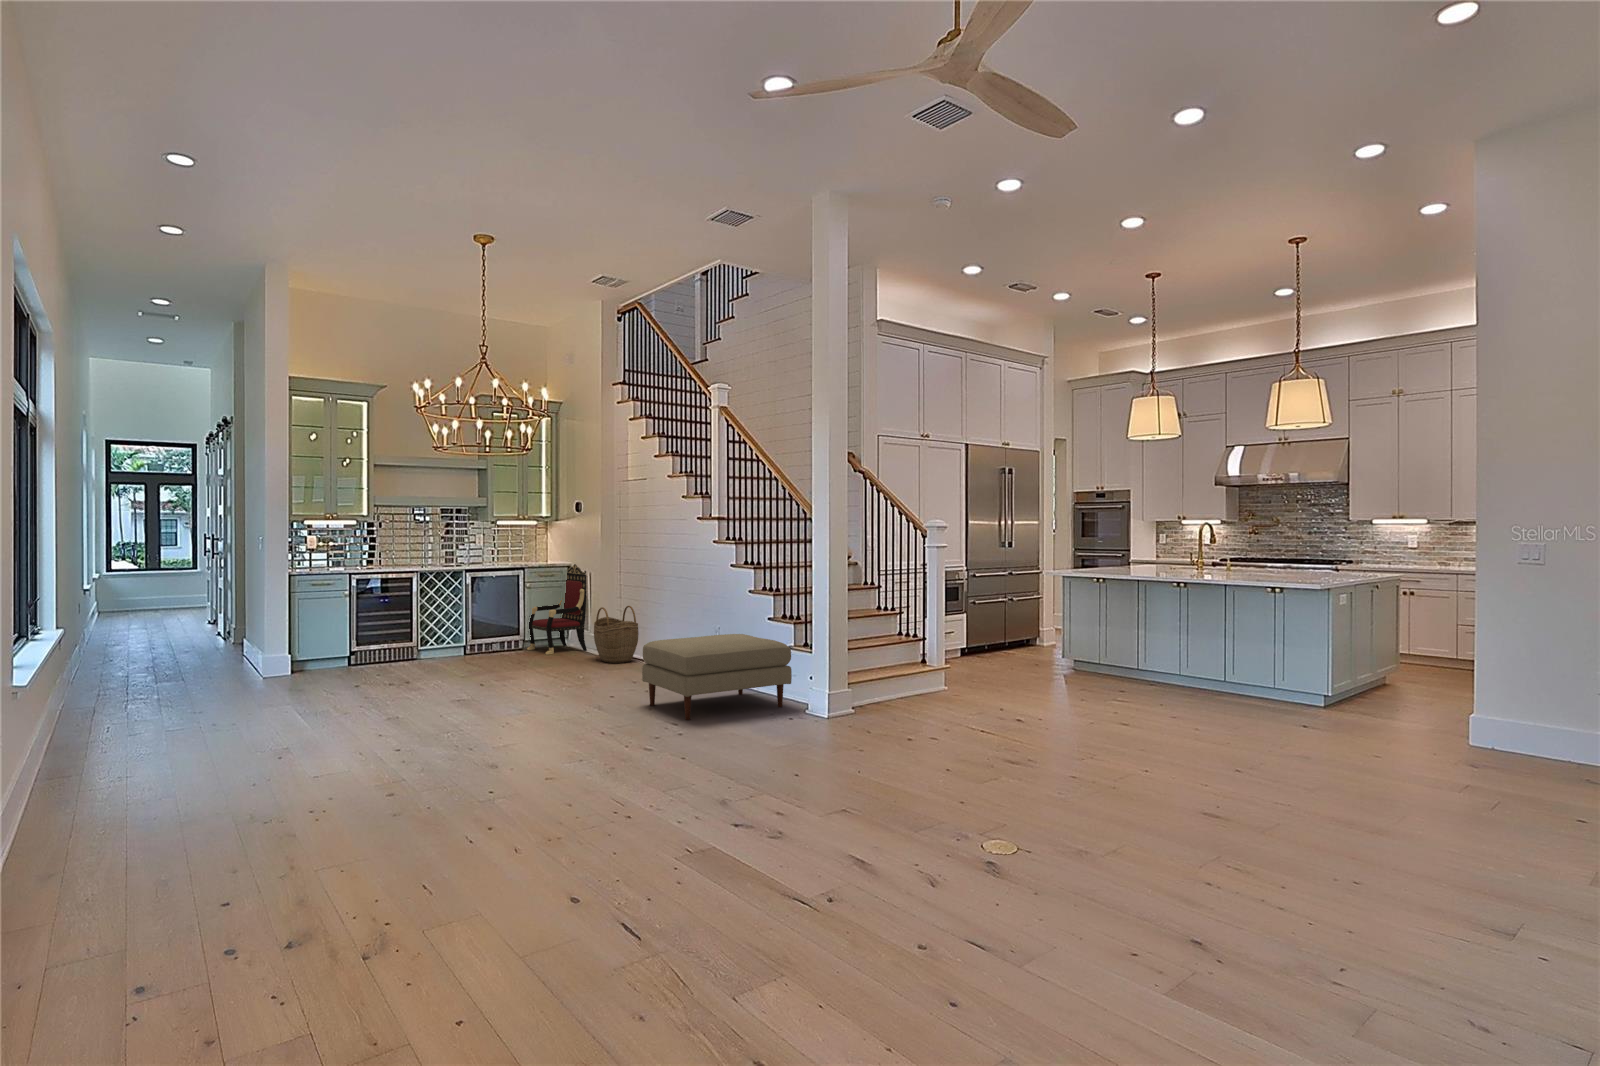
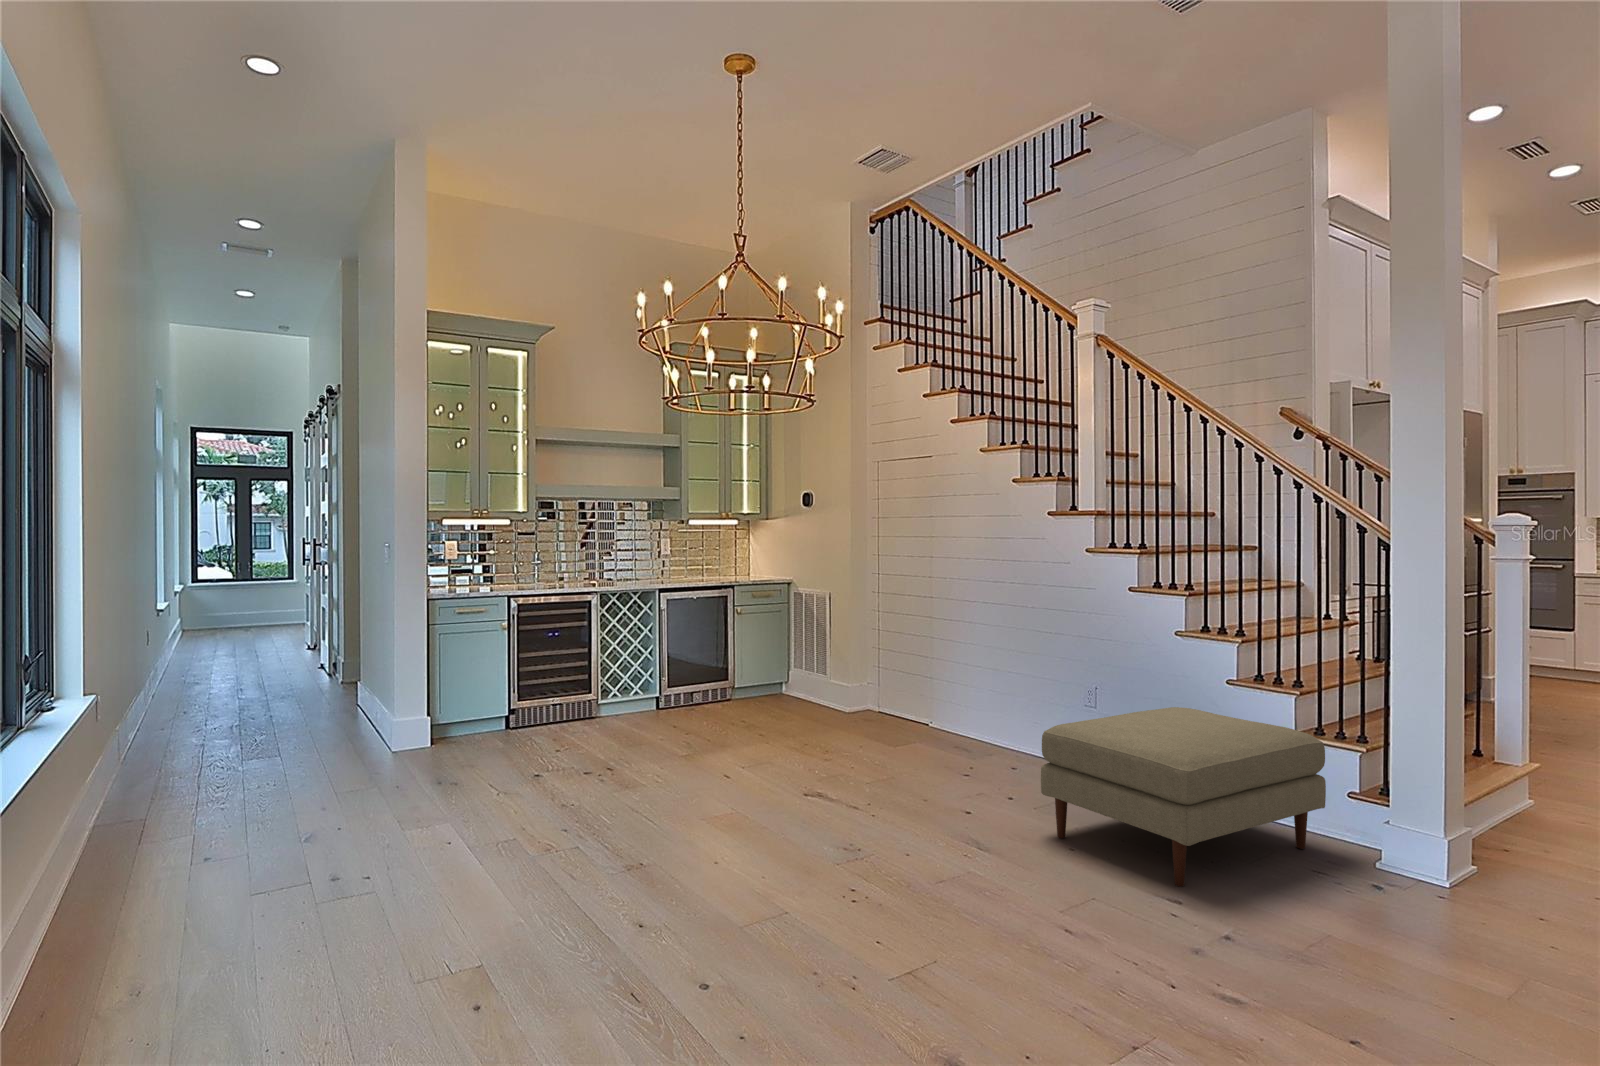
armchair: present [527,564,587,655] -> none [736,580,821,709]
woven basket: present [594,606,639,663] -> none [850,642,918,728]

